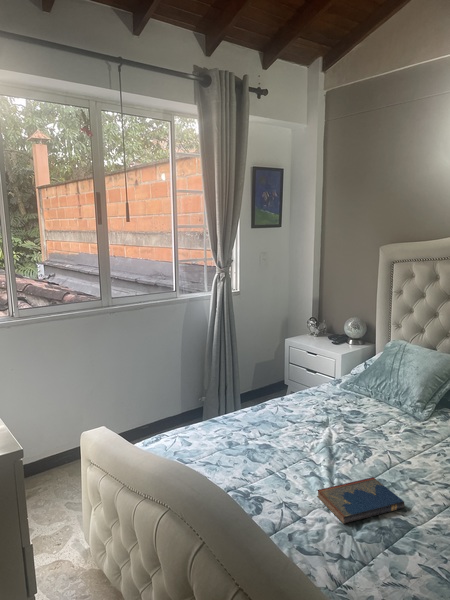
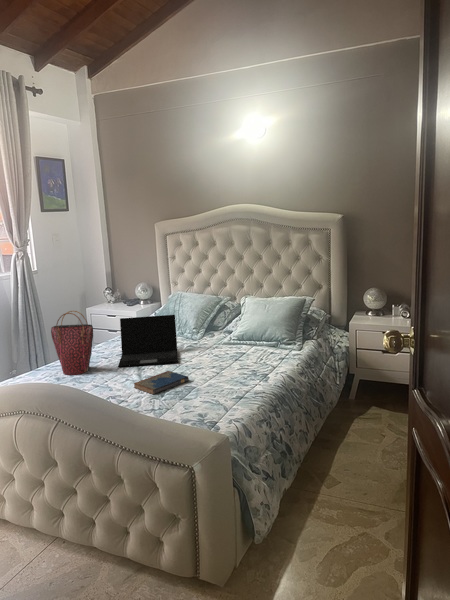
handbag: none [227,359,277,444] -> present [51,311,93,375]
laptop: none [304,374,393,459] -> present [118,315,178,367]

